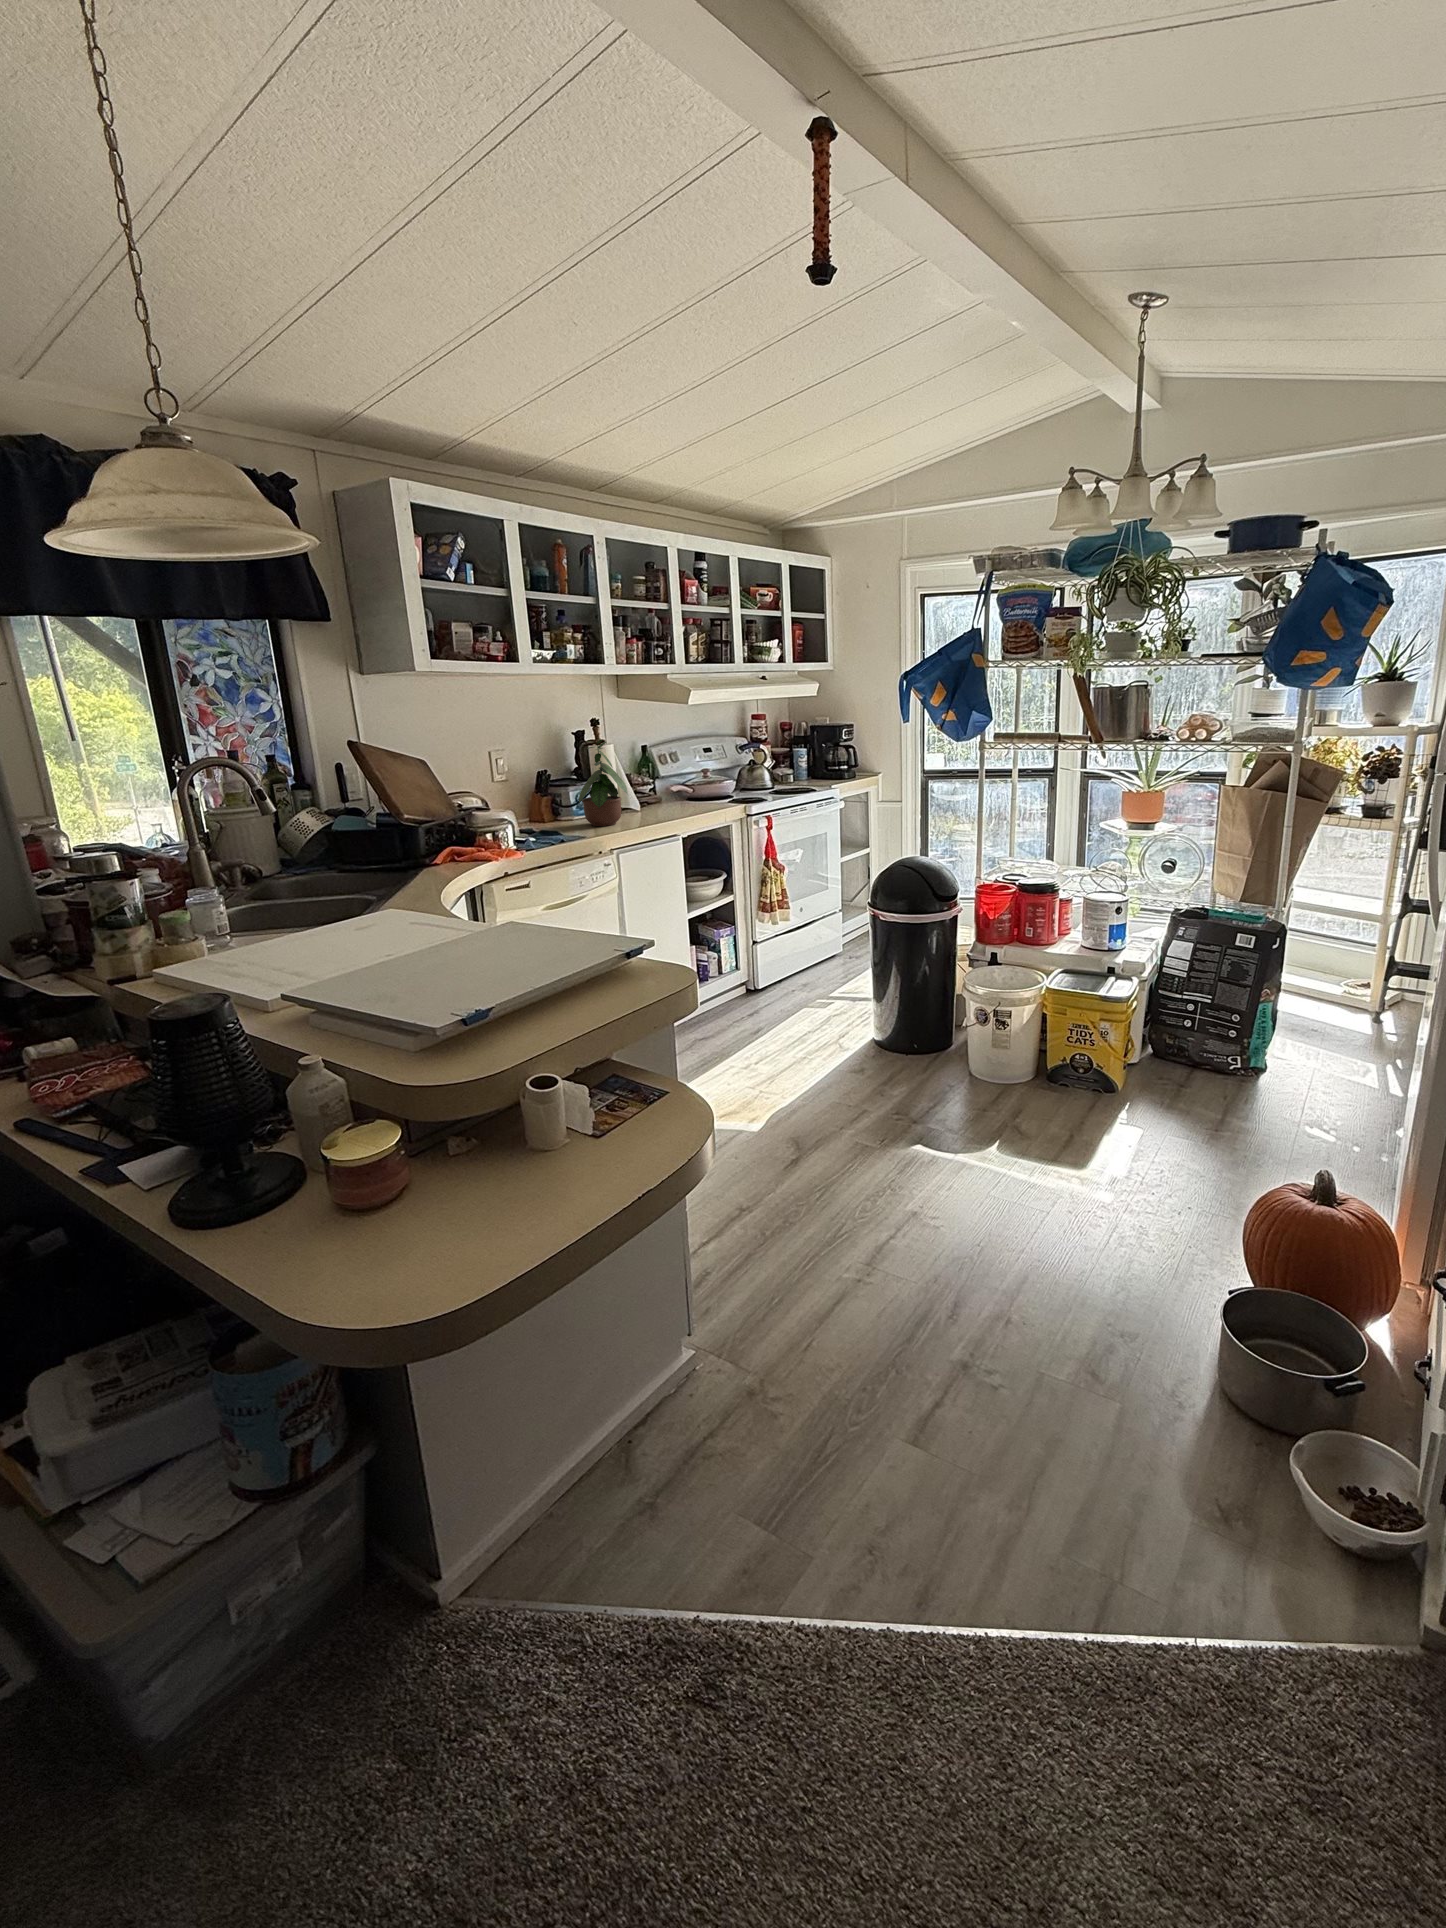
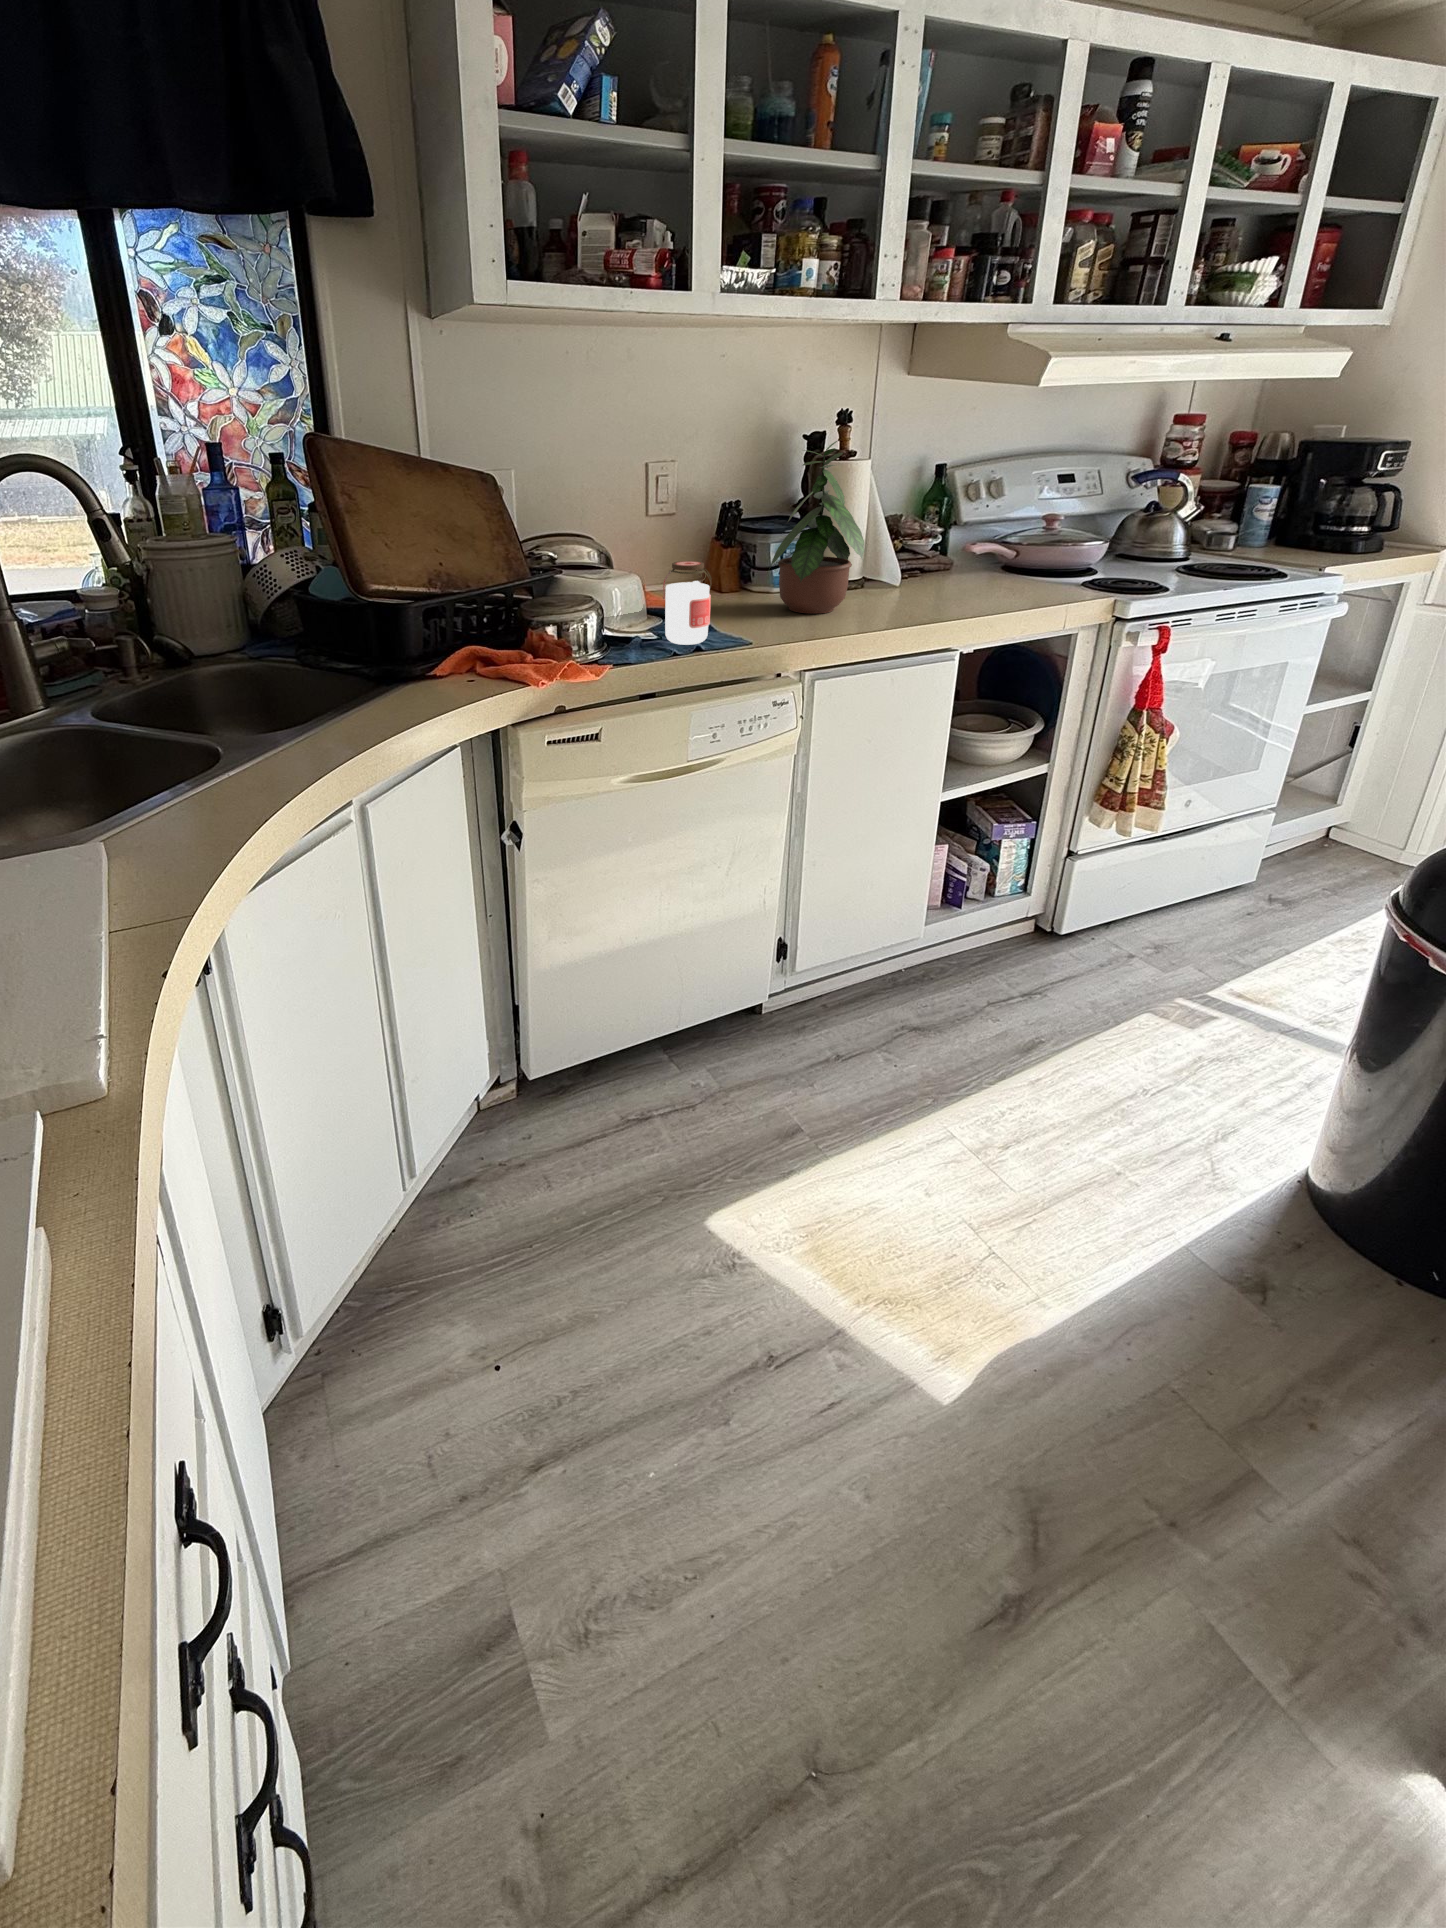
jar: none [536,800,564,844] -> present [663,561,712,645]

